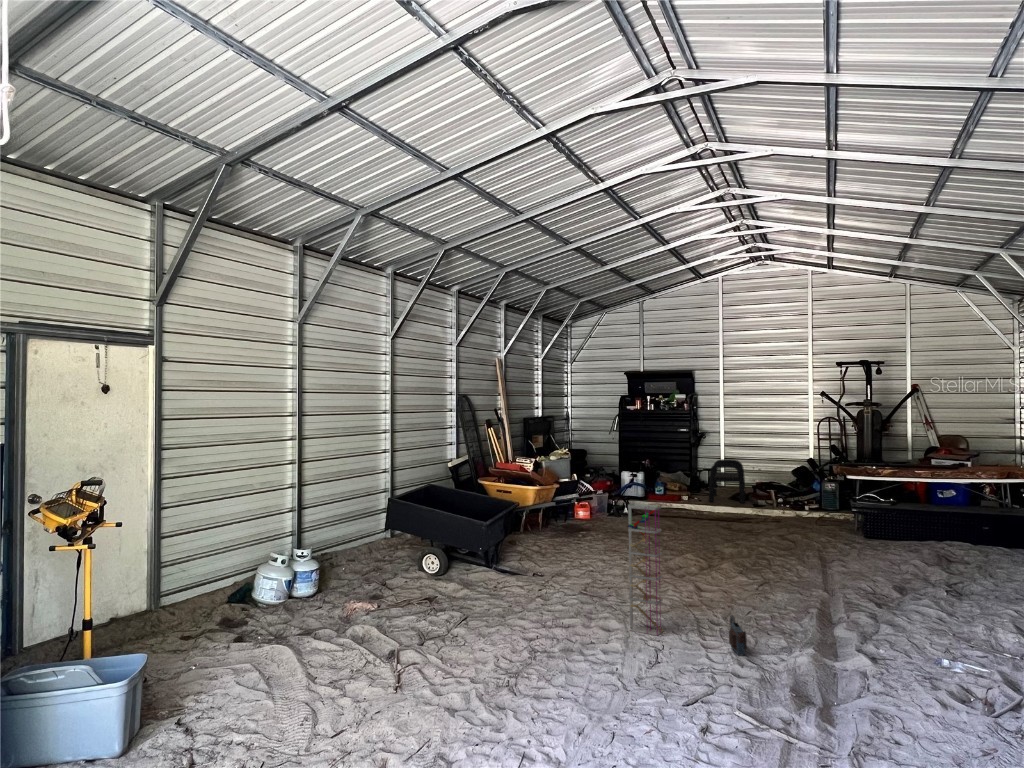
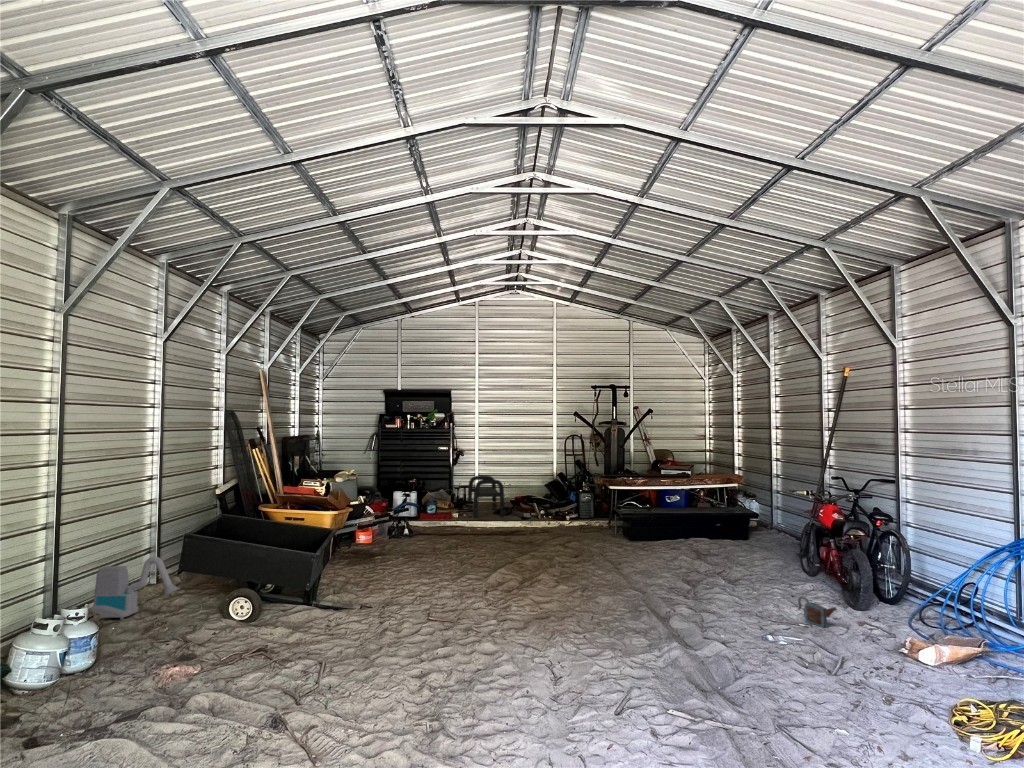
vacuum cleaner: none [348,502,397,544] -> present [90,557,180,620]
shelving unit: present [628,504,663,636] -> none [589,538,627,686]
watering can: present [729,615,747,655] -> present [798,596,837,627]

